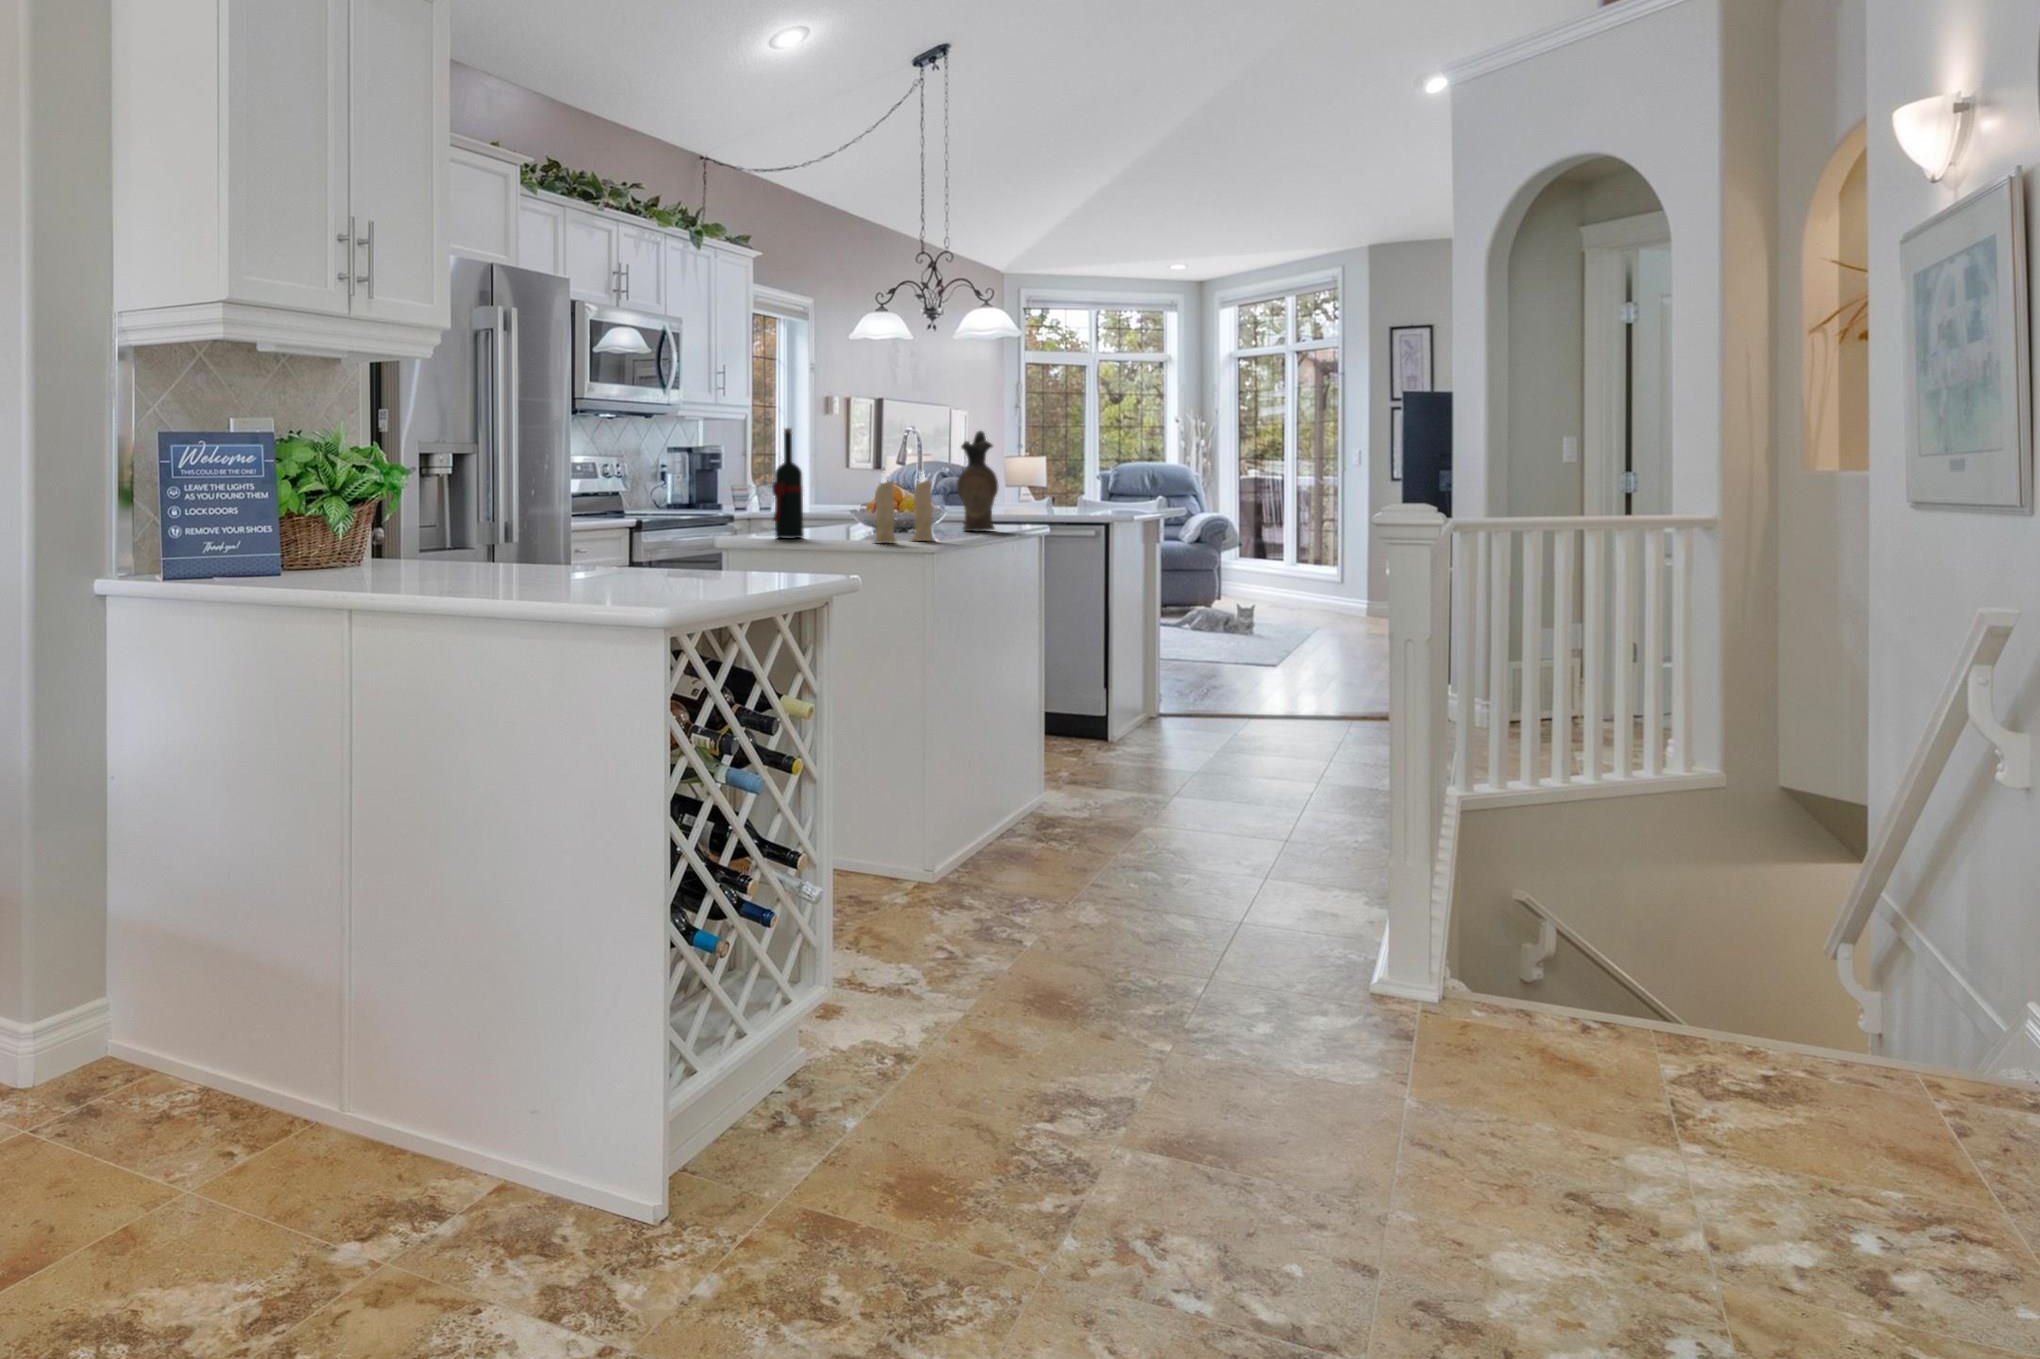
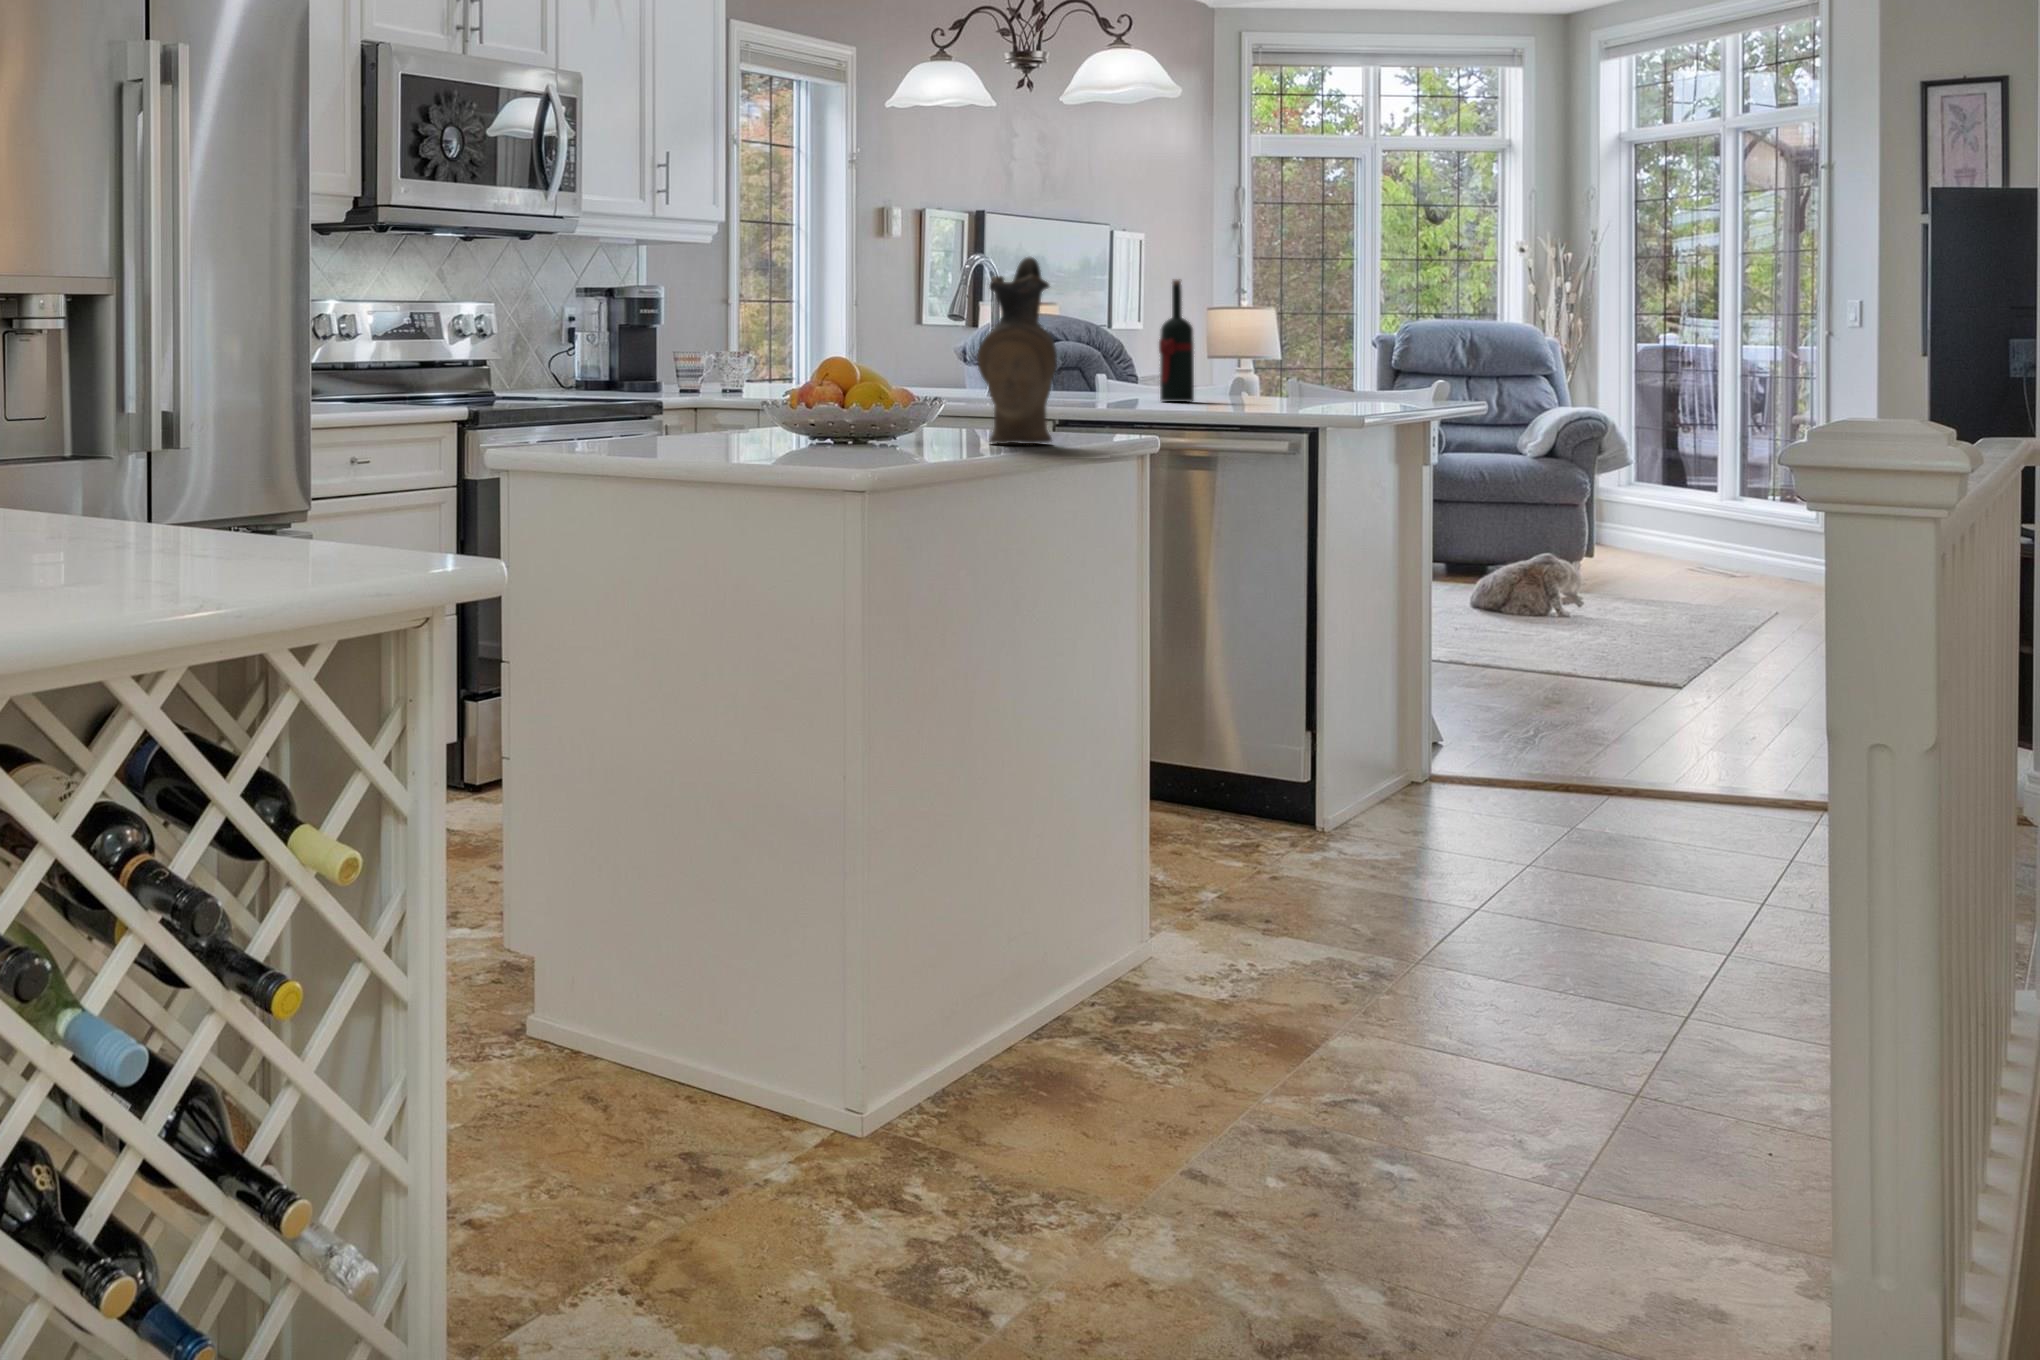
wine bottle: present [772,428,804,538] -> present [1159,279,1194,402]
candle: present [873,473,935,543] -> none [761,329,895,469]

